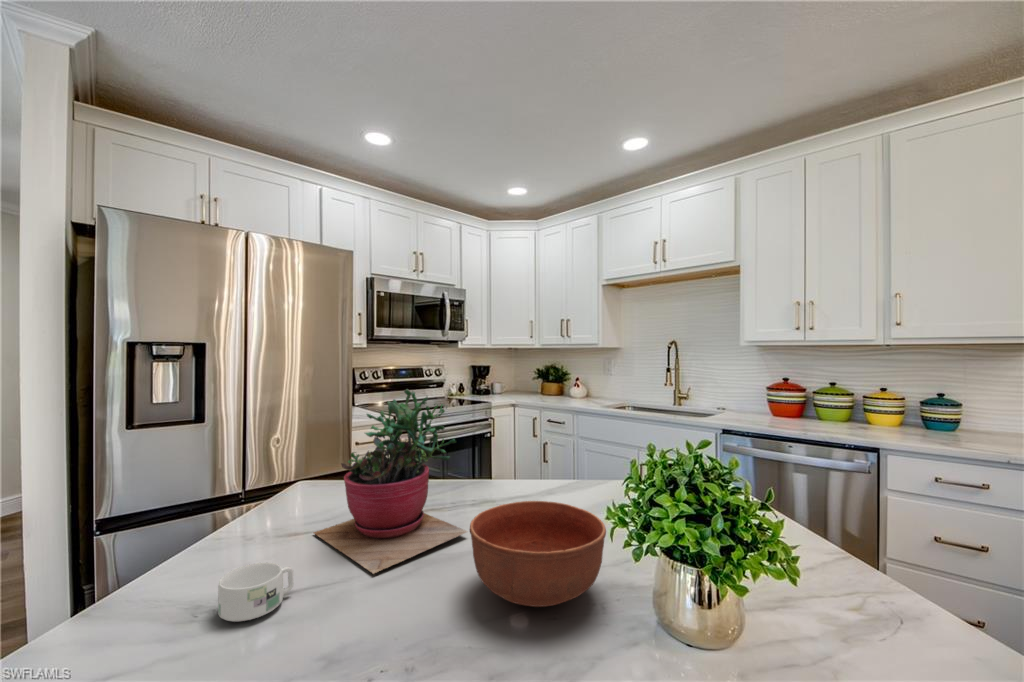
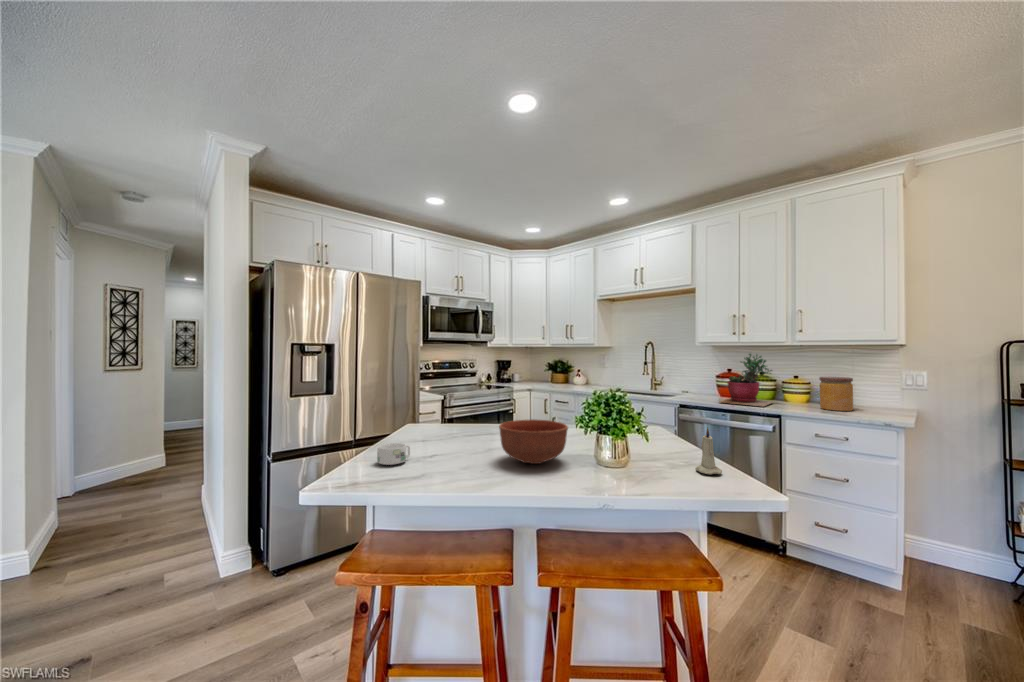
succulent plant: present [314,389,467,574] -> present [721,354,773,406]
jar: none [926,391,978,441] -> present [819,377,853,411]
candle: none [861,531,924,634] -> present [695,427,722,475]

